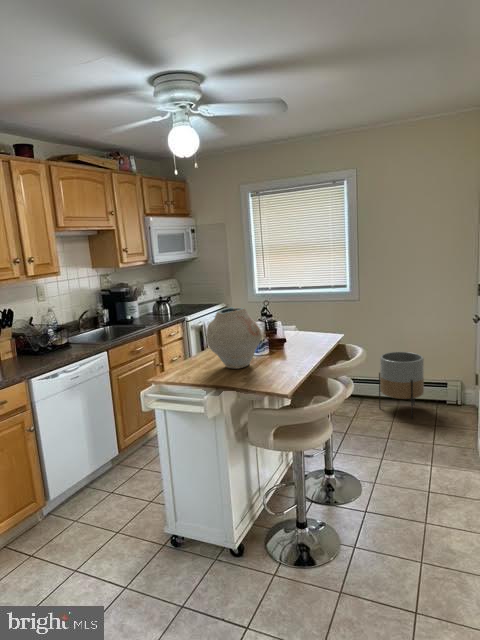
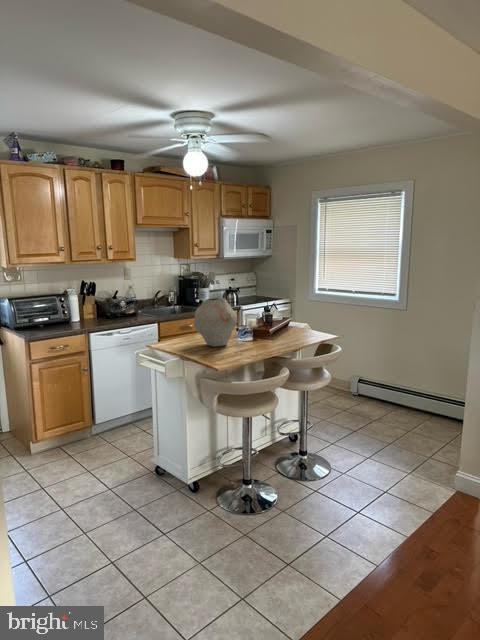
planter: present [379,352,424,418] -> none [407,364,455,432]

